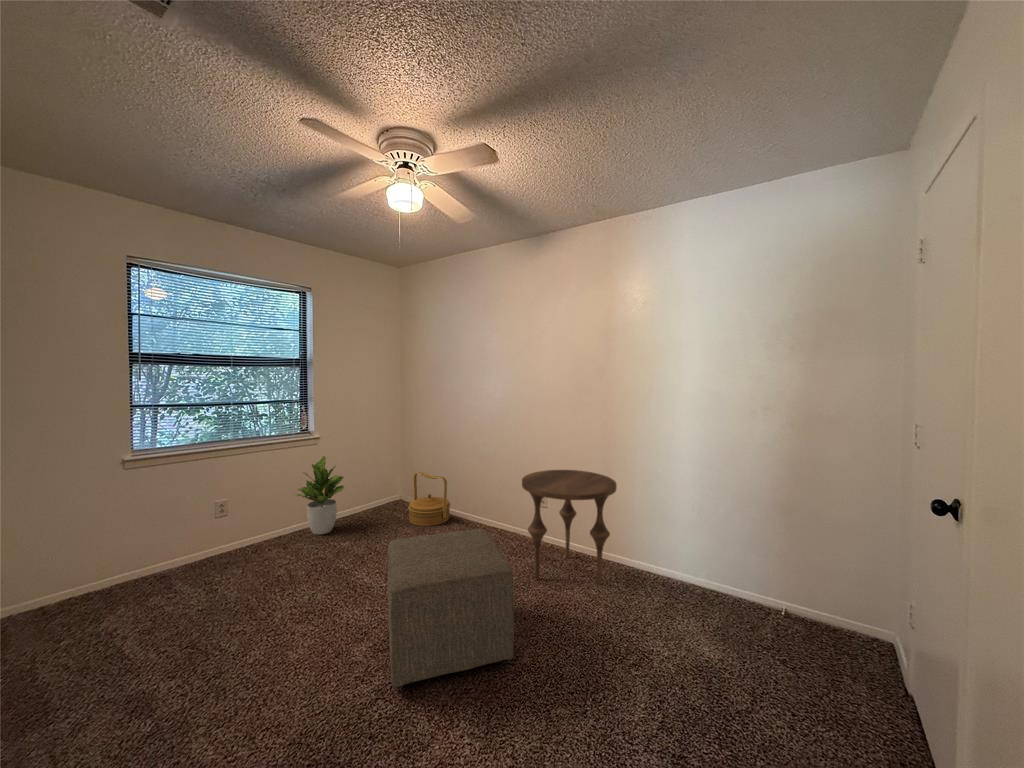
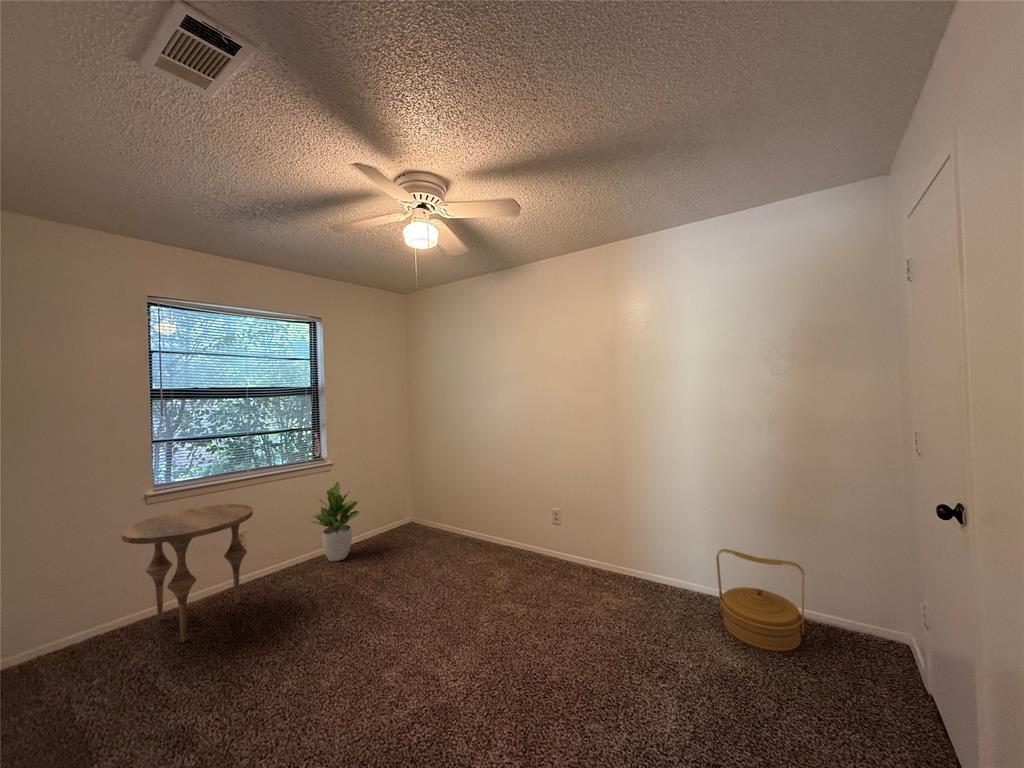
side table: present [522,470,617,585] -> present [122,504,253,642]
woven basket: present [408,472,450,526] -> present [716,549,804,651]
ottoman: present [388,529,514,688] -> none [413,549,543,712]

